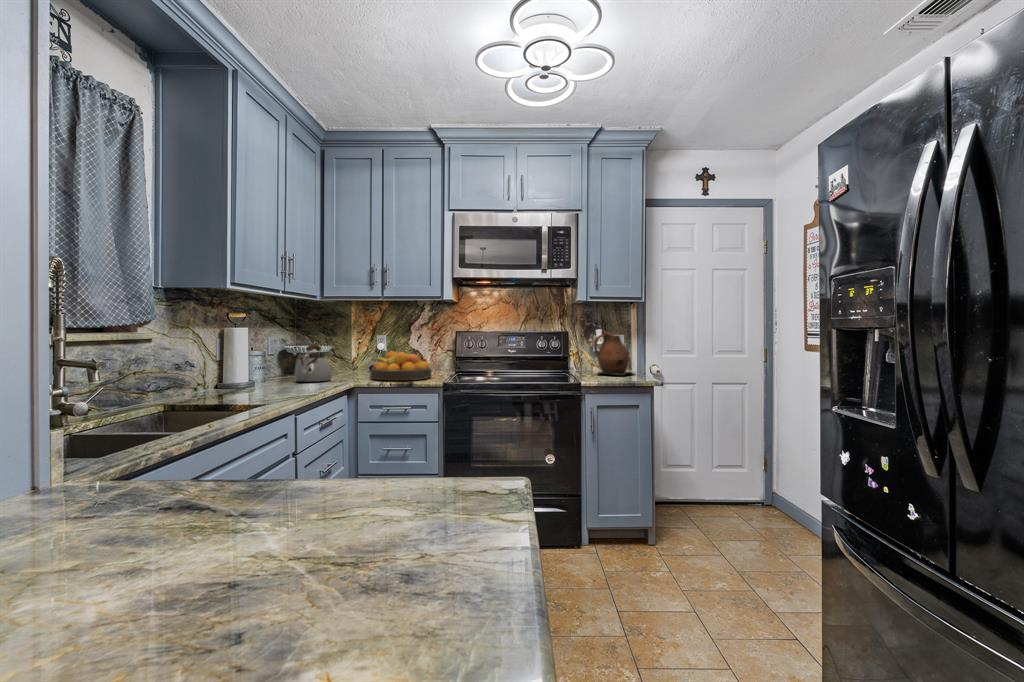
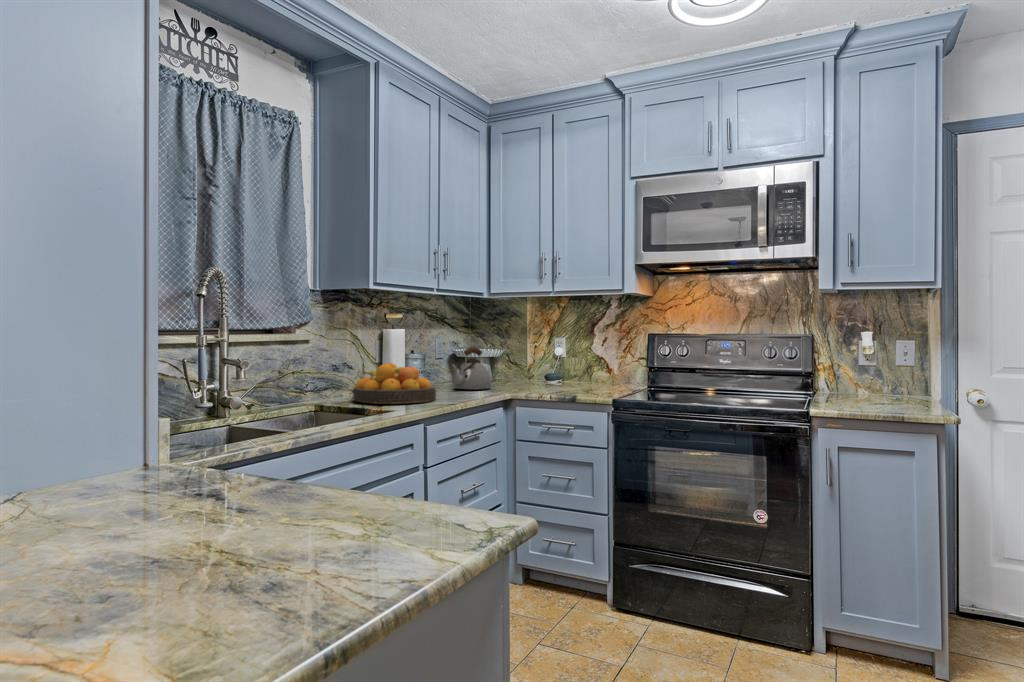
ceramic pitcher: present [594,330,631,375] -> none [840,332,911,399]
fruit bowl: present [371,351,431,380] -> present [353,363,436,404]

